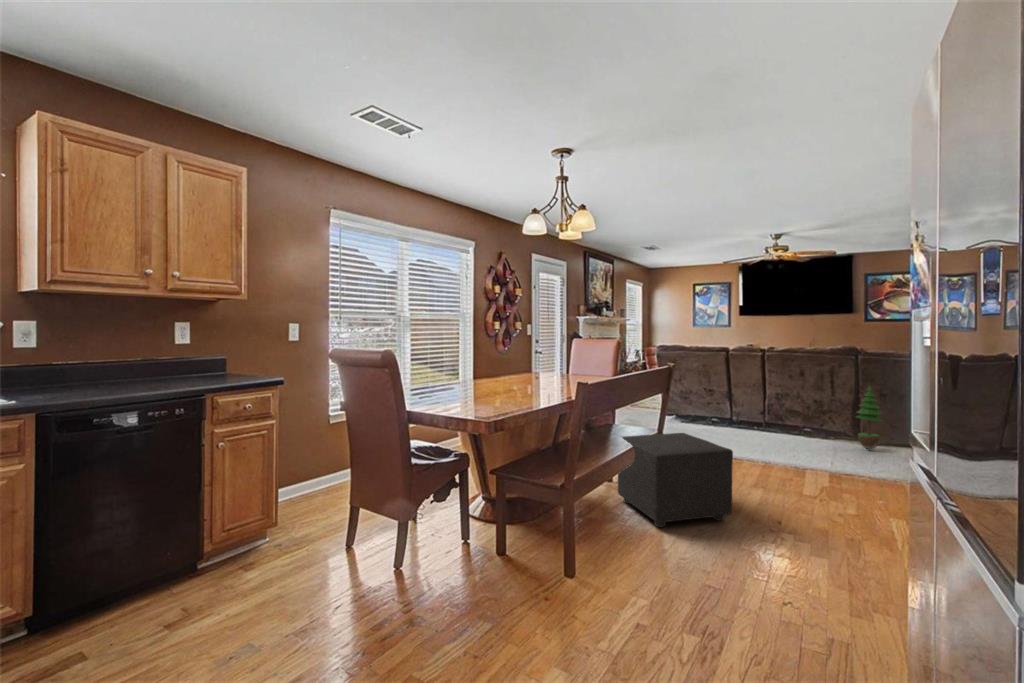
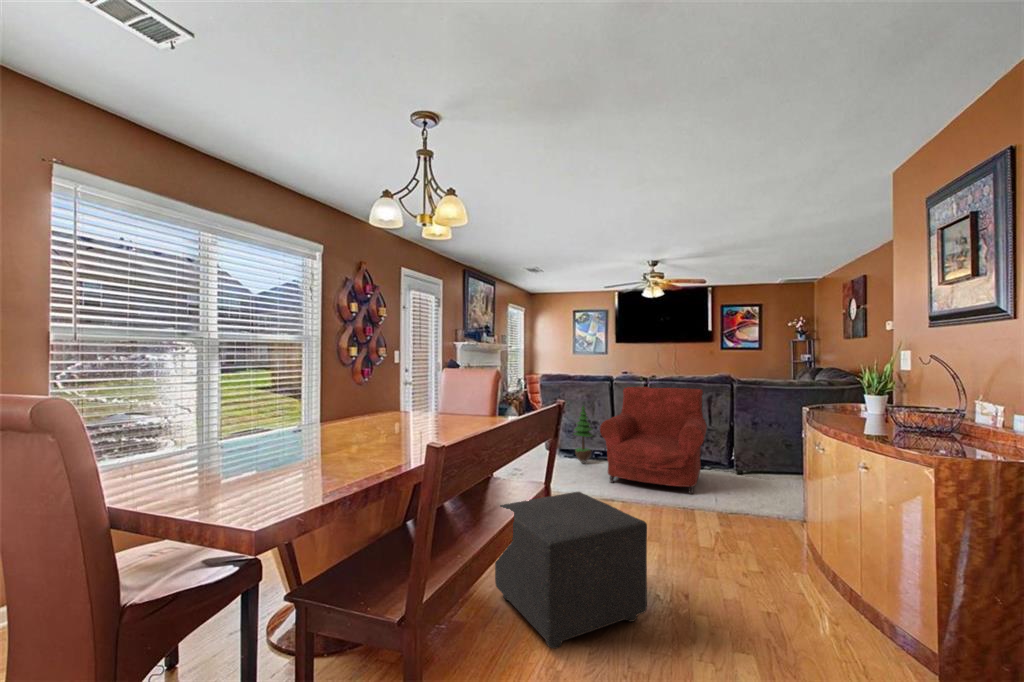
armchair: none [712,357,821,454] -> present [600,387,707,494]
potted tree: present [856,386,882,450] -> present [573,406,593,463]

